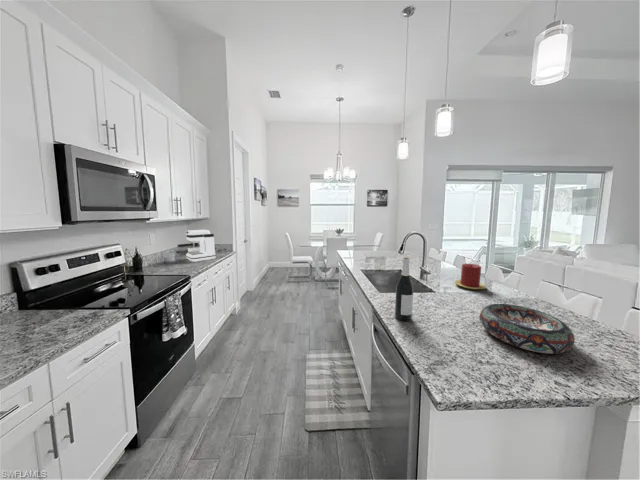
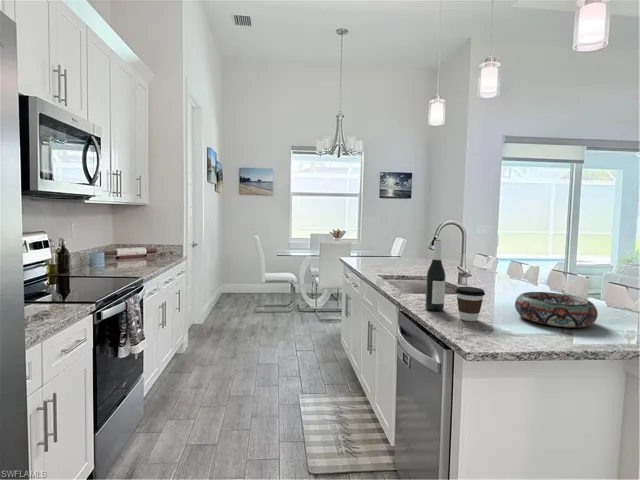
coffee maker: present [178,230,215,262] -> none [110,220,164,266]
candle: present [455,264,486,289] -> none [499,263,535,293]
coffee cup: none [424,304,454,340] -> present [455,287,485,321]

